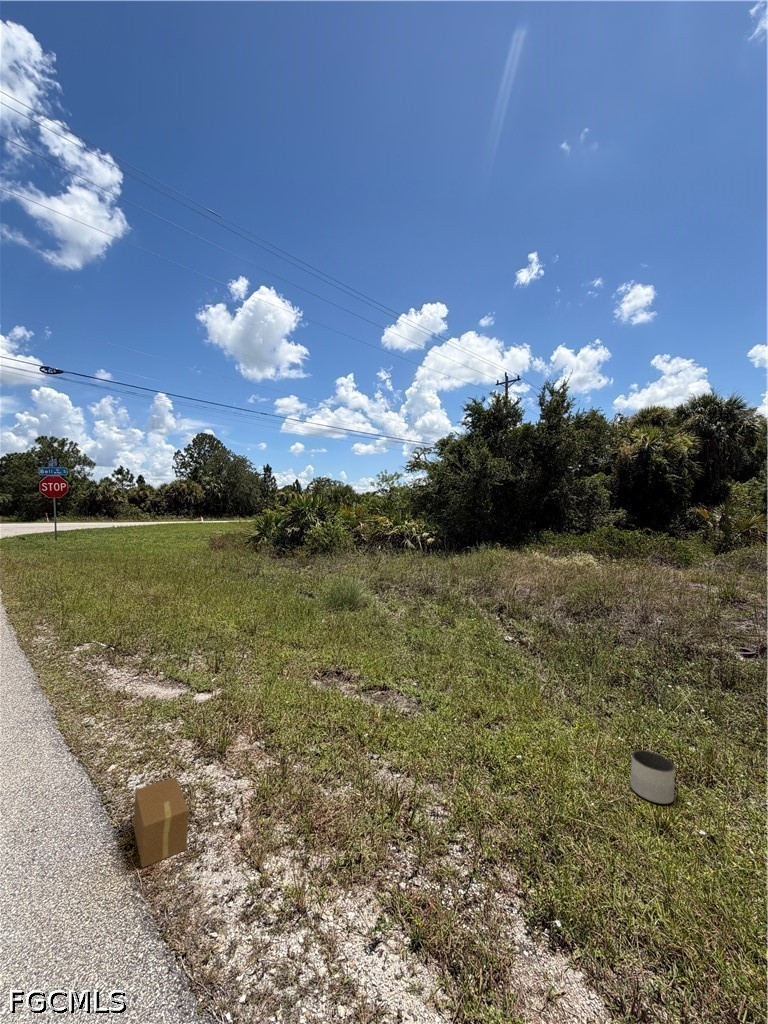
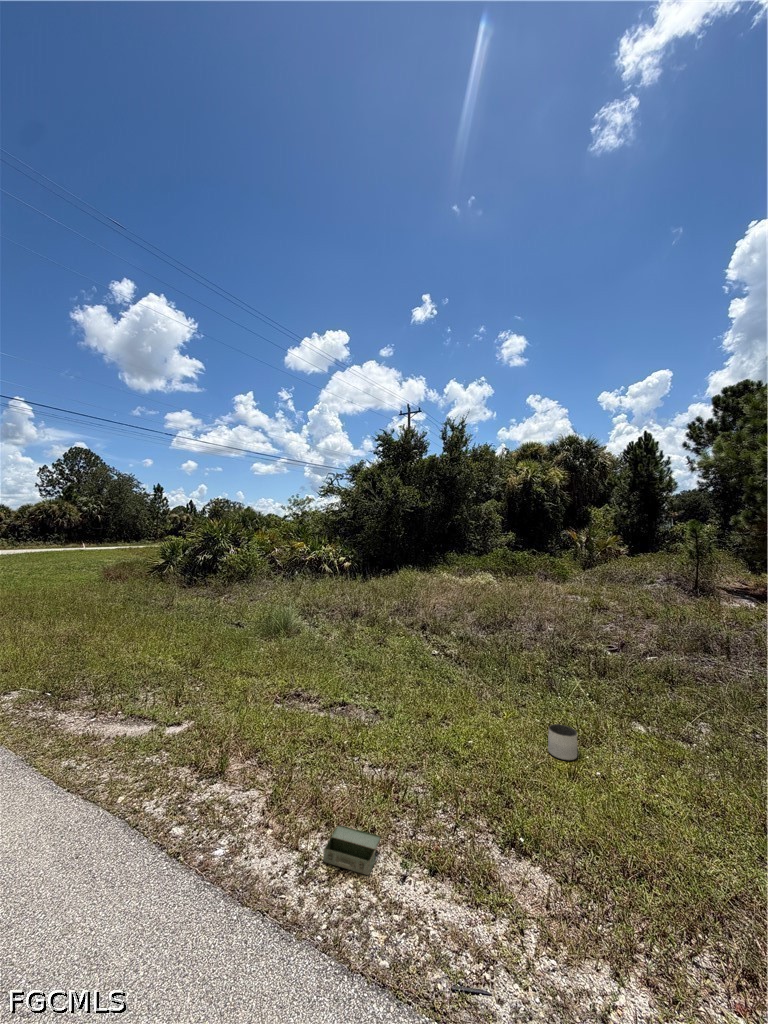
cardboard box: present [134,777,189,868] -> none [172,791,232,867]
toolbox: none [283,847,359,928] -> present [323,825,381,875]

